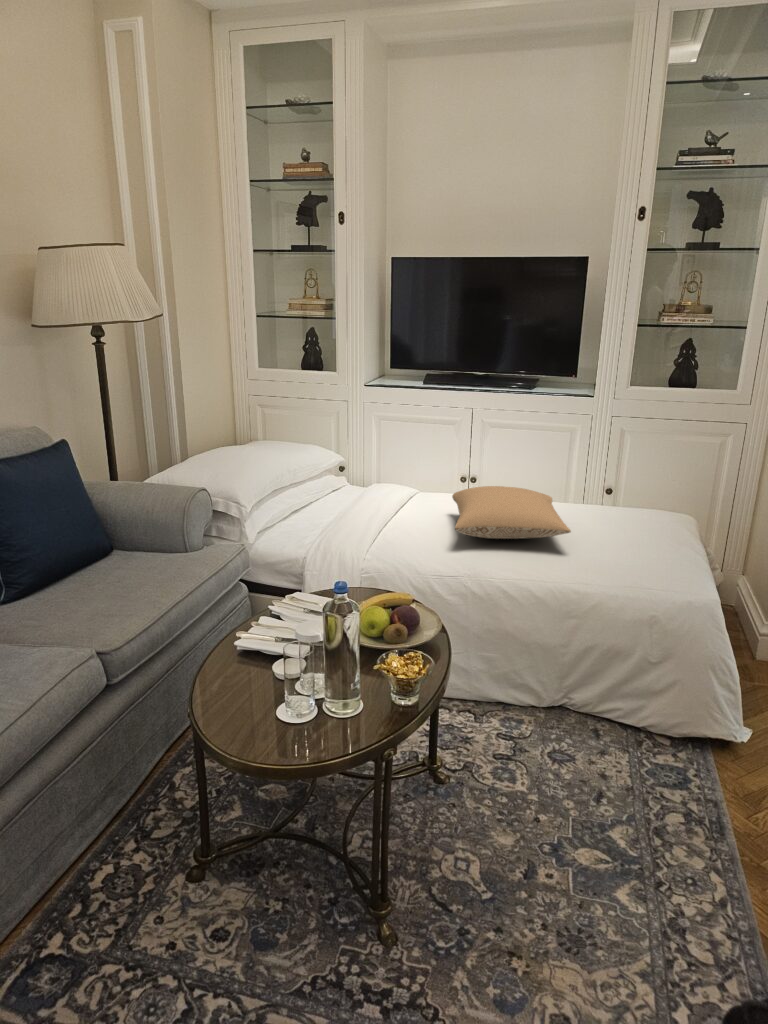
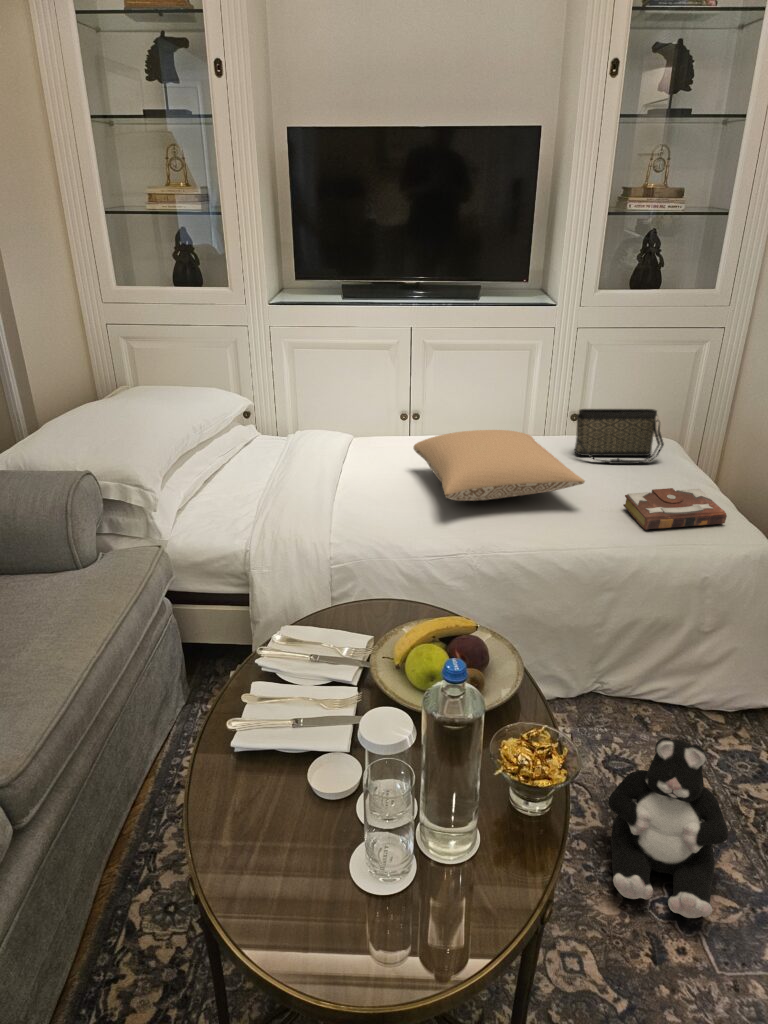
handbag: none [591,480,665,529] -> present [574,409,664,464]
book: none [604,545,684,577] -> present [623,488,727,530]
plush toy: none [511,717,611,856] -> present [608,738,728,918]

